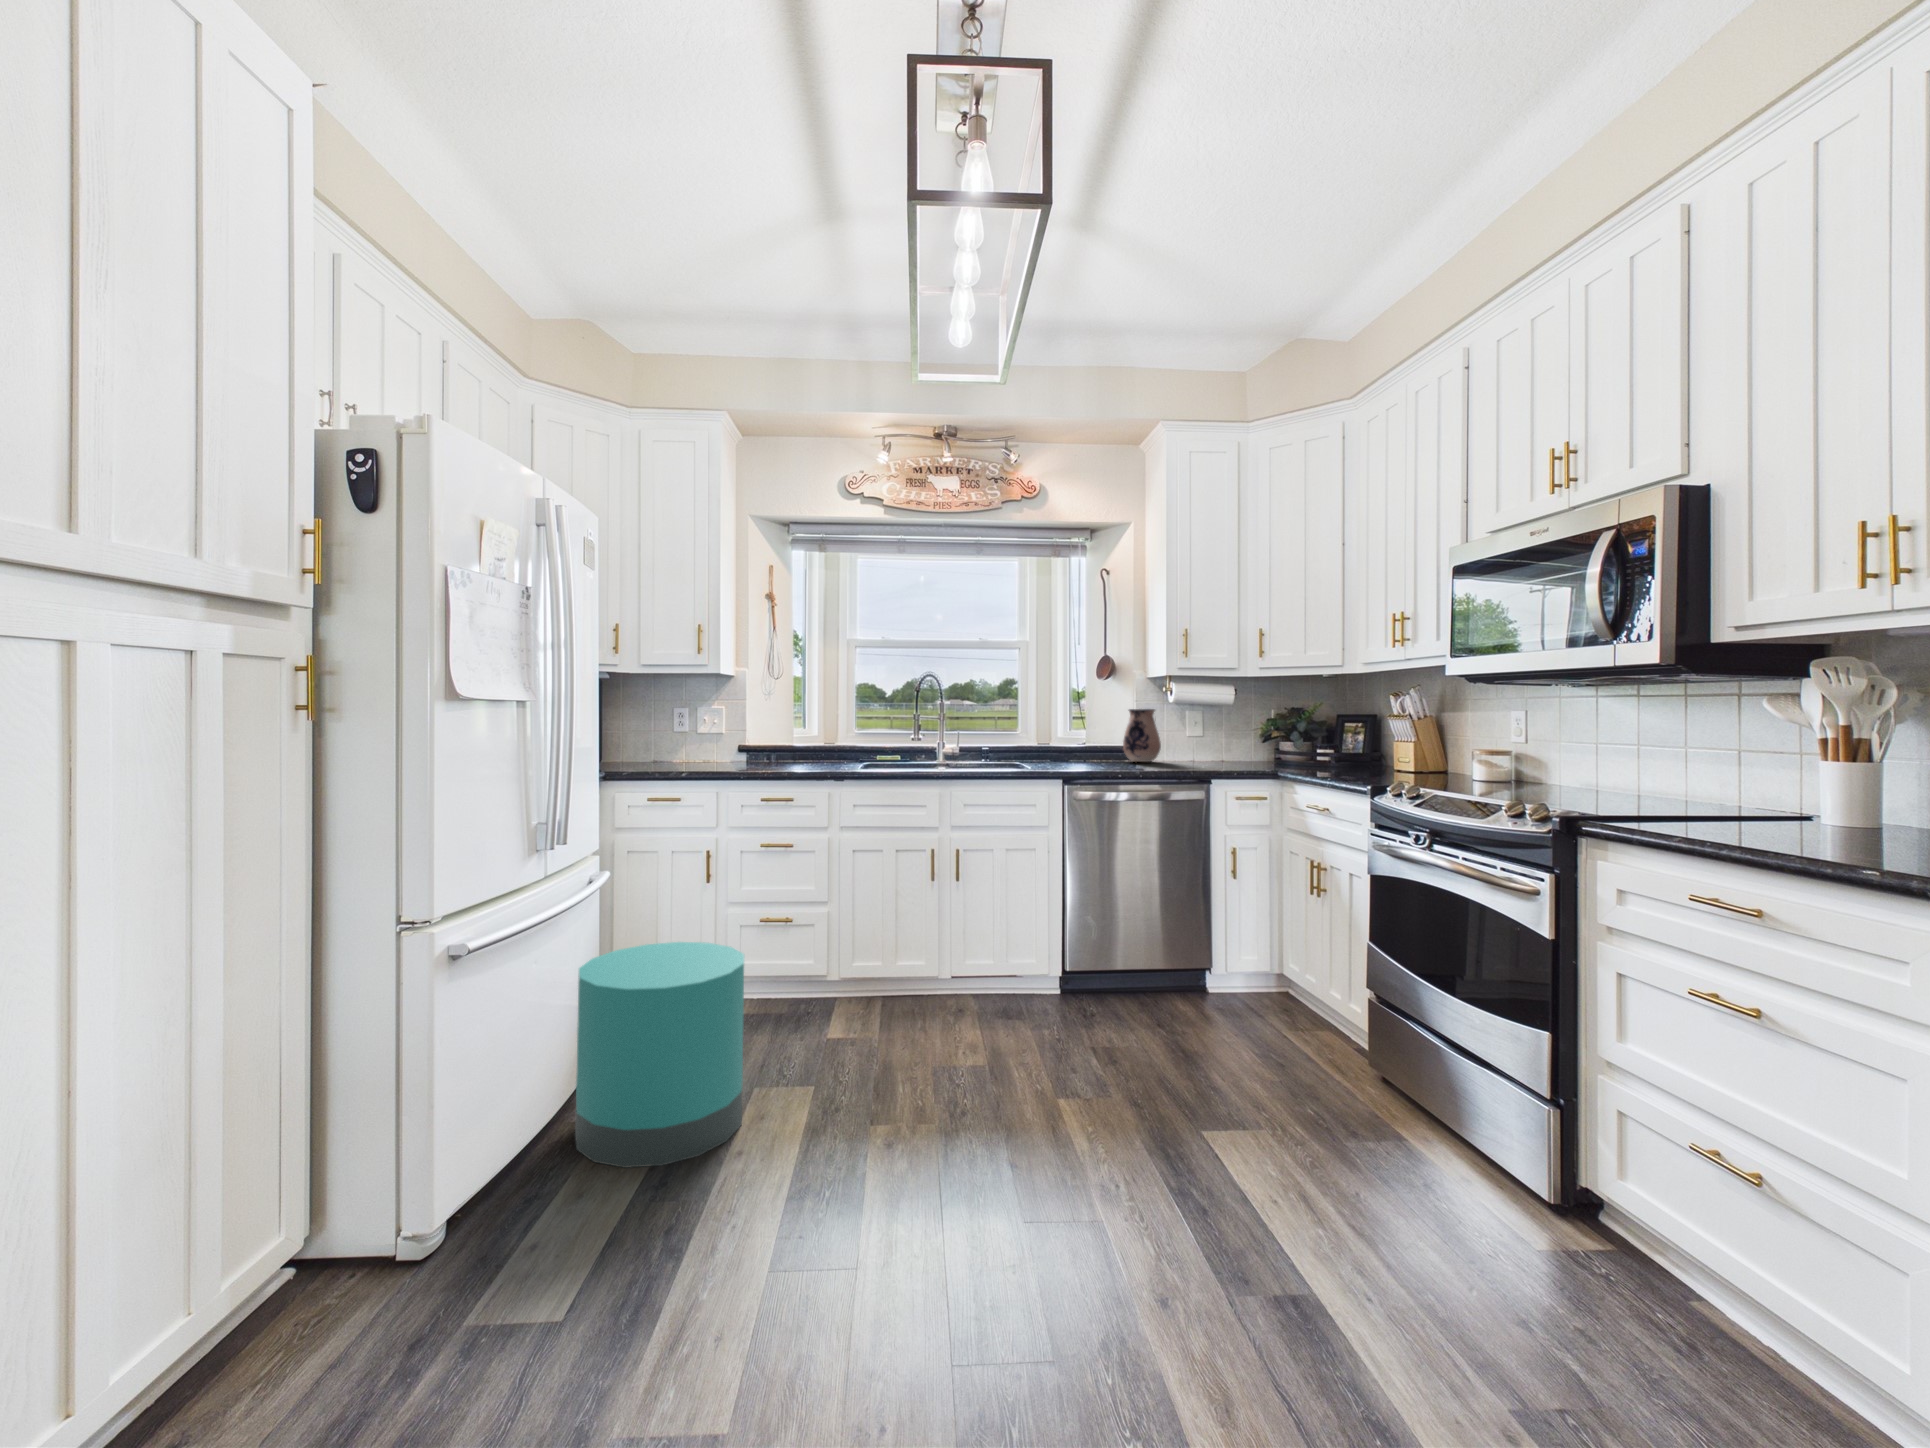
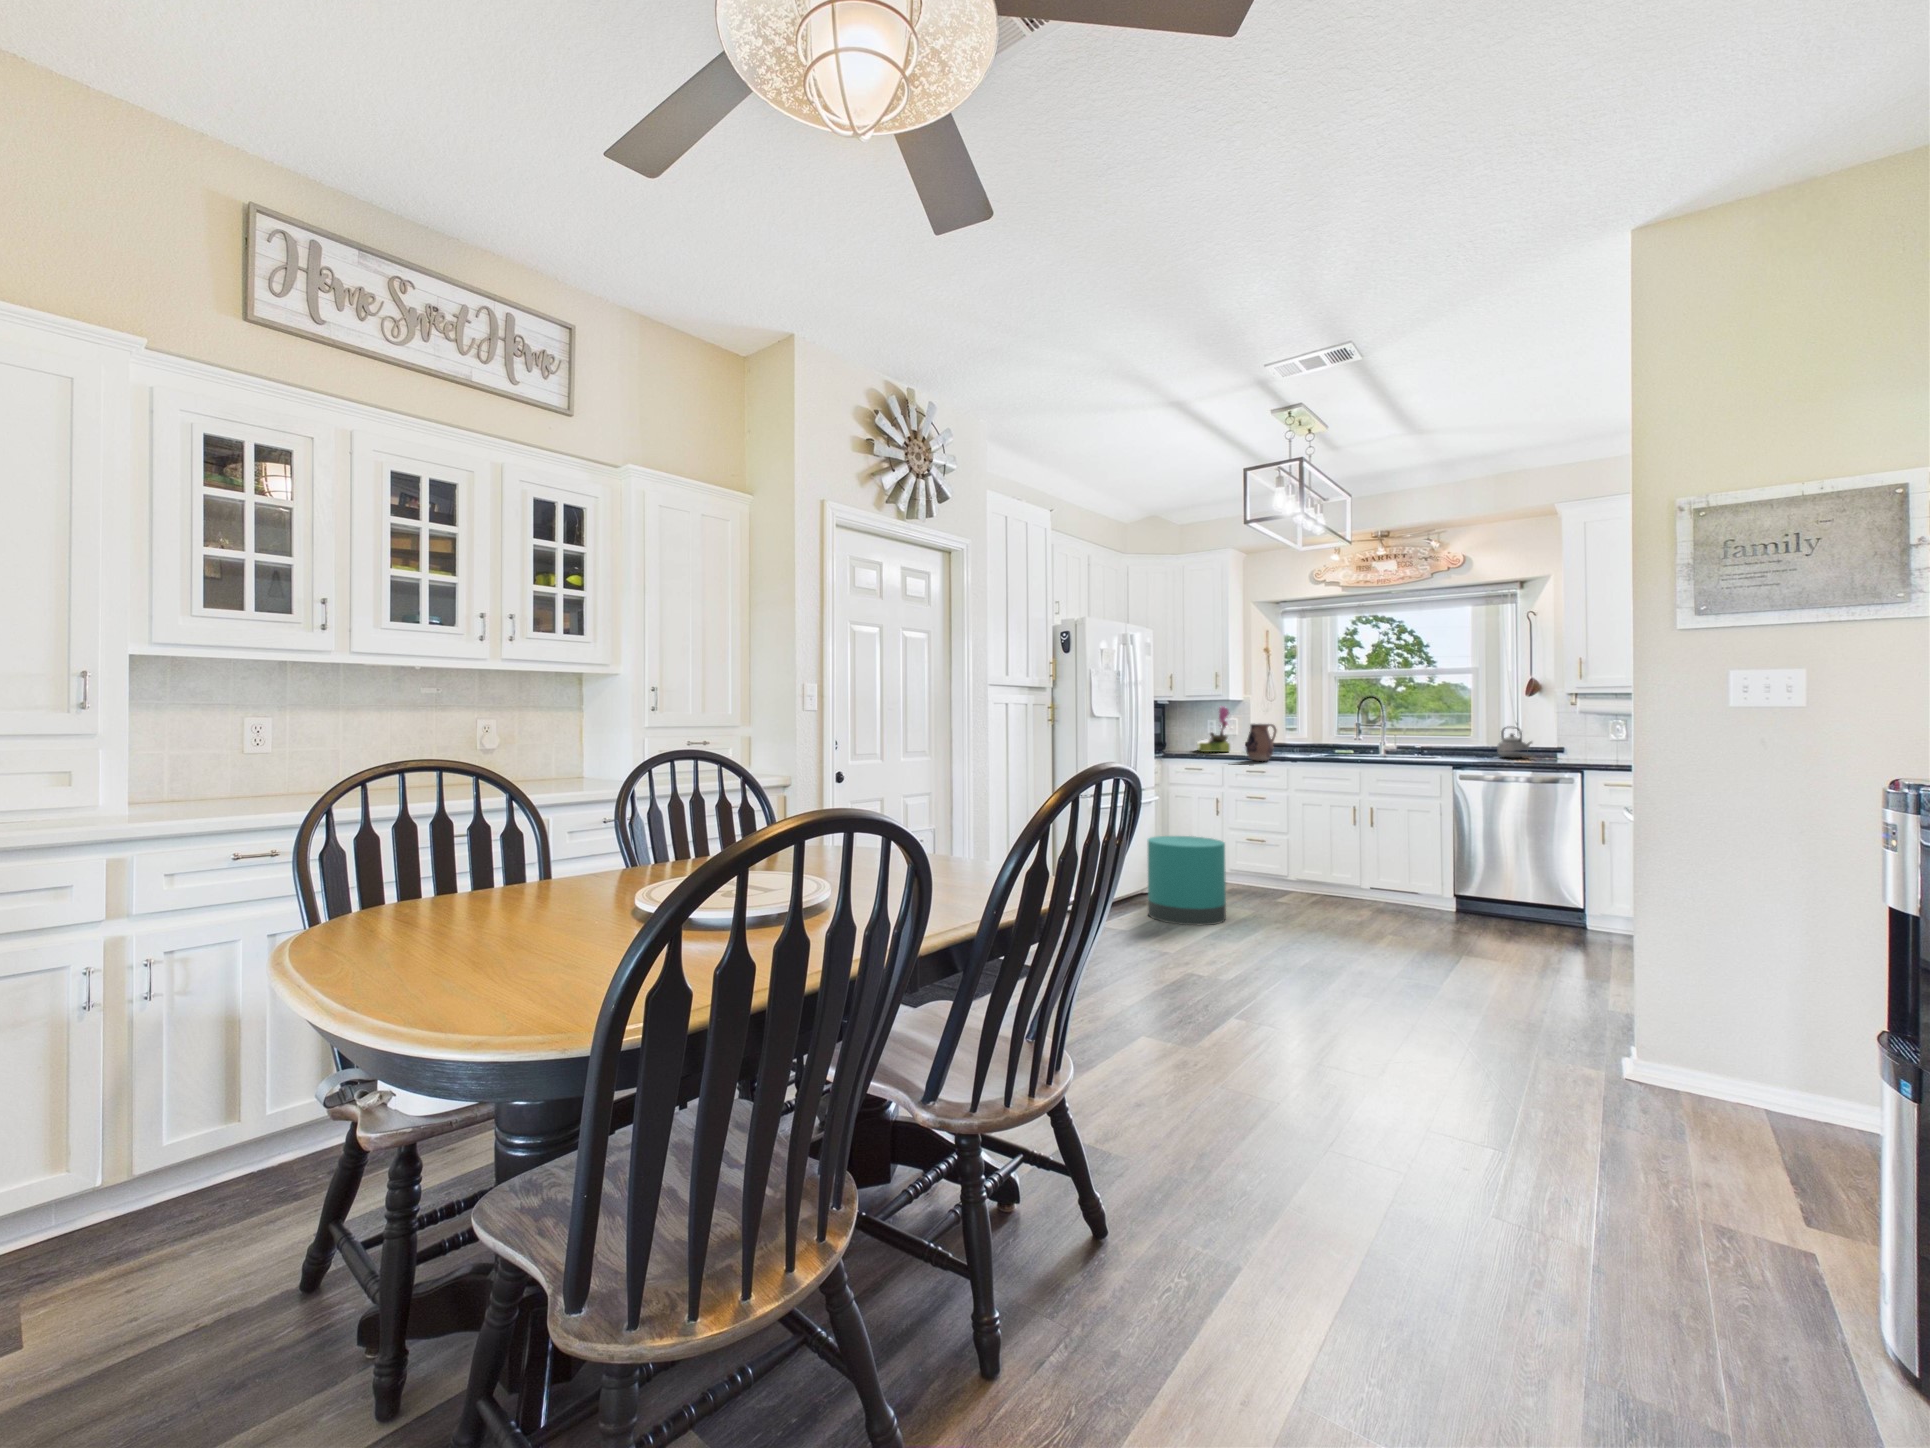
flower arrangement: none [655,685,714,762] -> present [1197,707,1230,752]
ceramic pitcher: present [1123,709,1161,762] -> present [1246,724,1277,761]
teapot: none [1062,717,1103,758] -> present [1498,727,1532,758]

